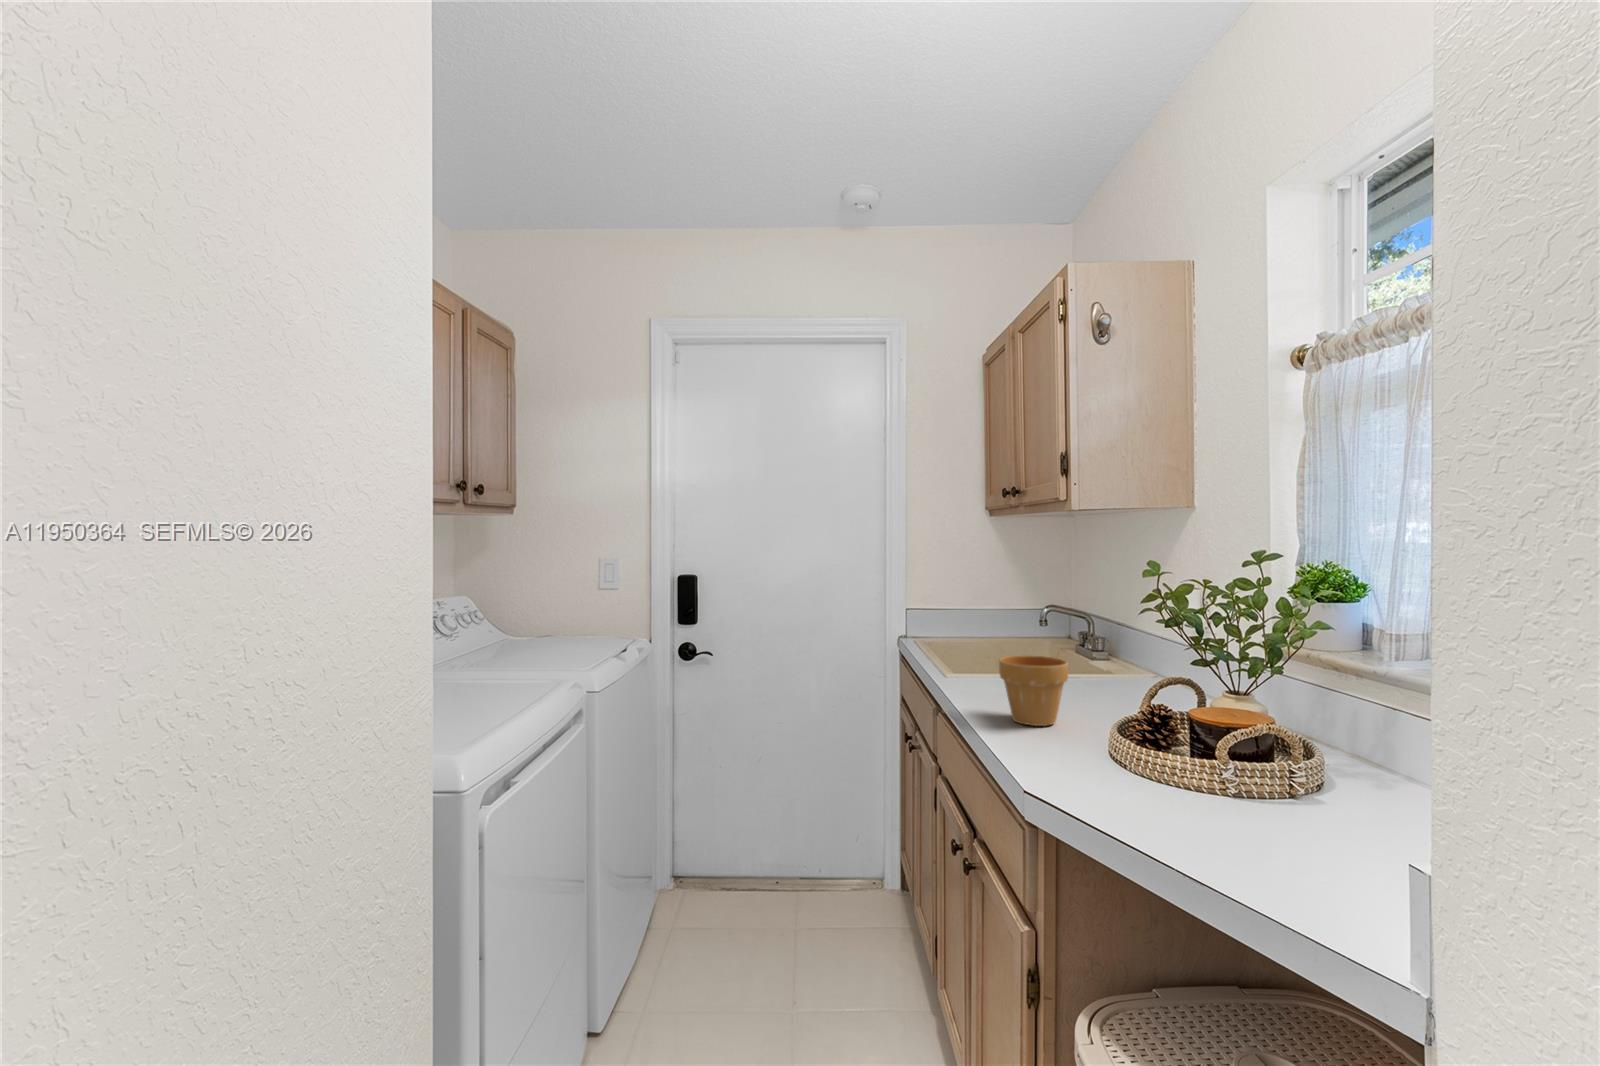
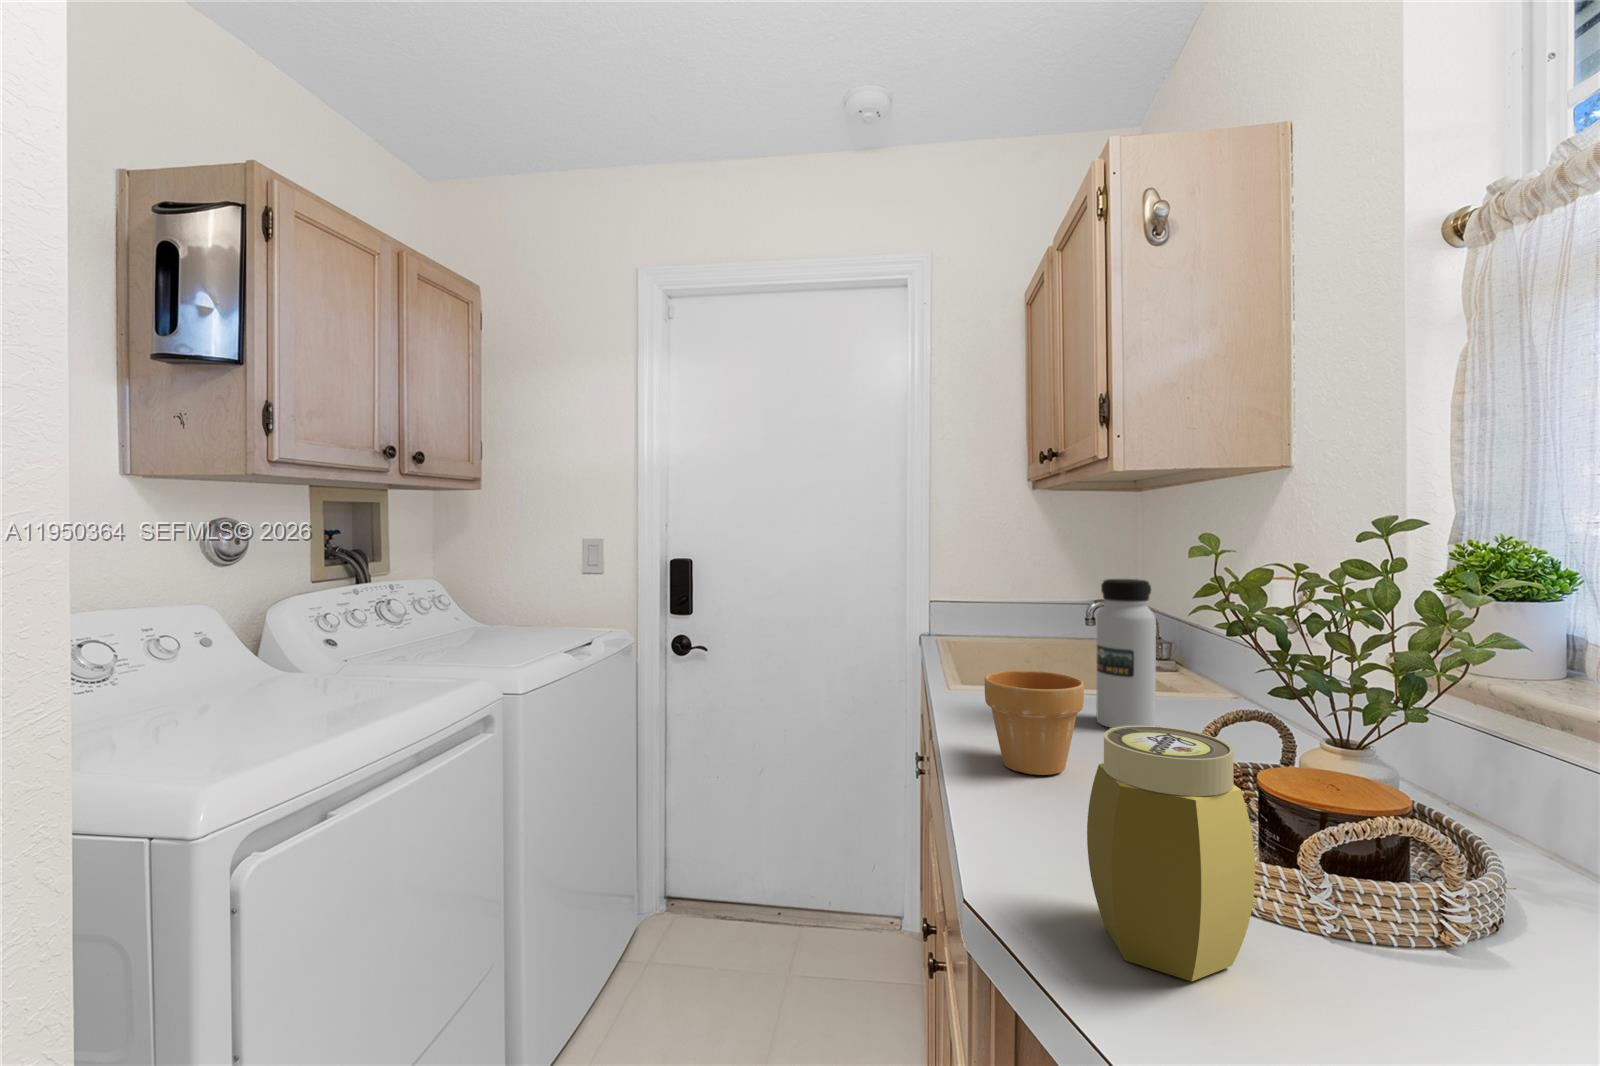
water bottle: none [1066,589,1108,698] -> present [1097,579,1156,728]
jar: none [1097,679,1194,818] -> present [1087,726,1255,981]

